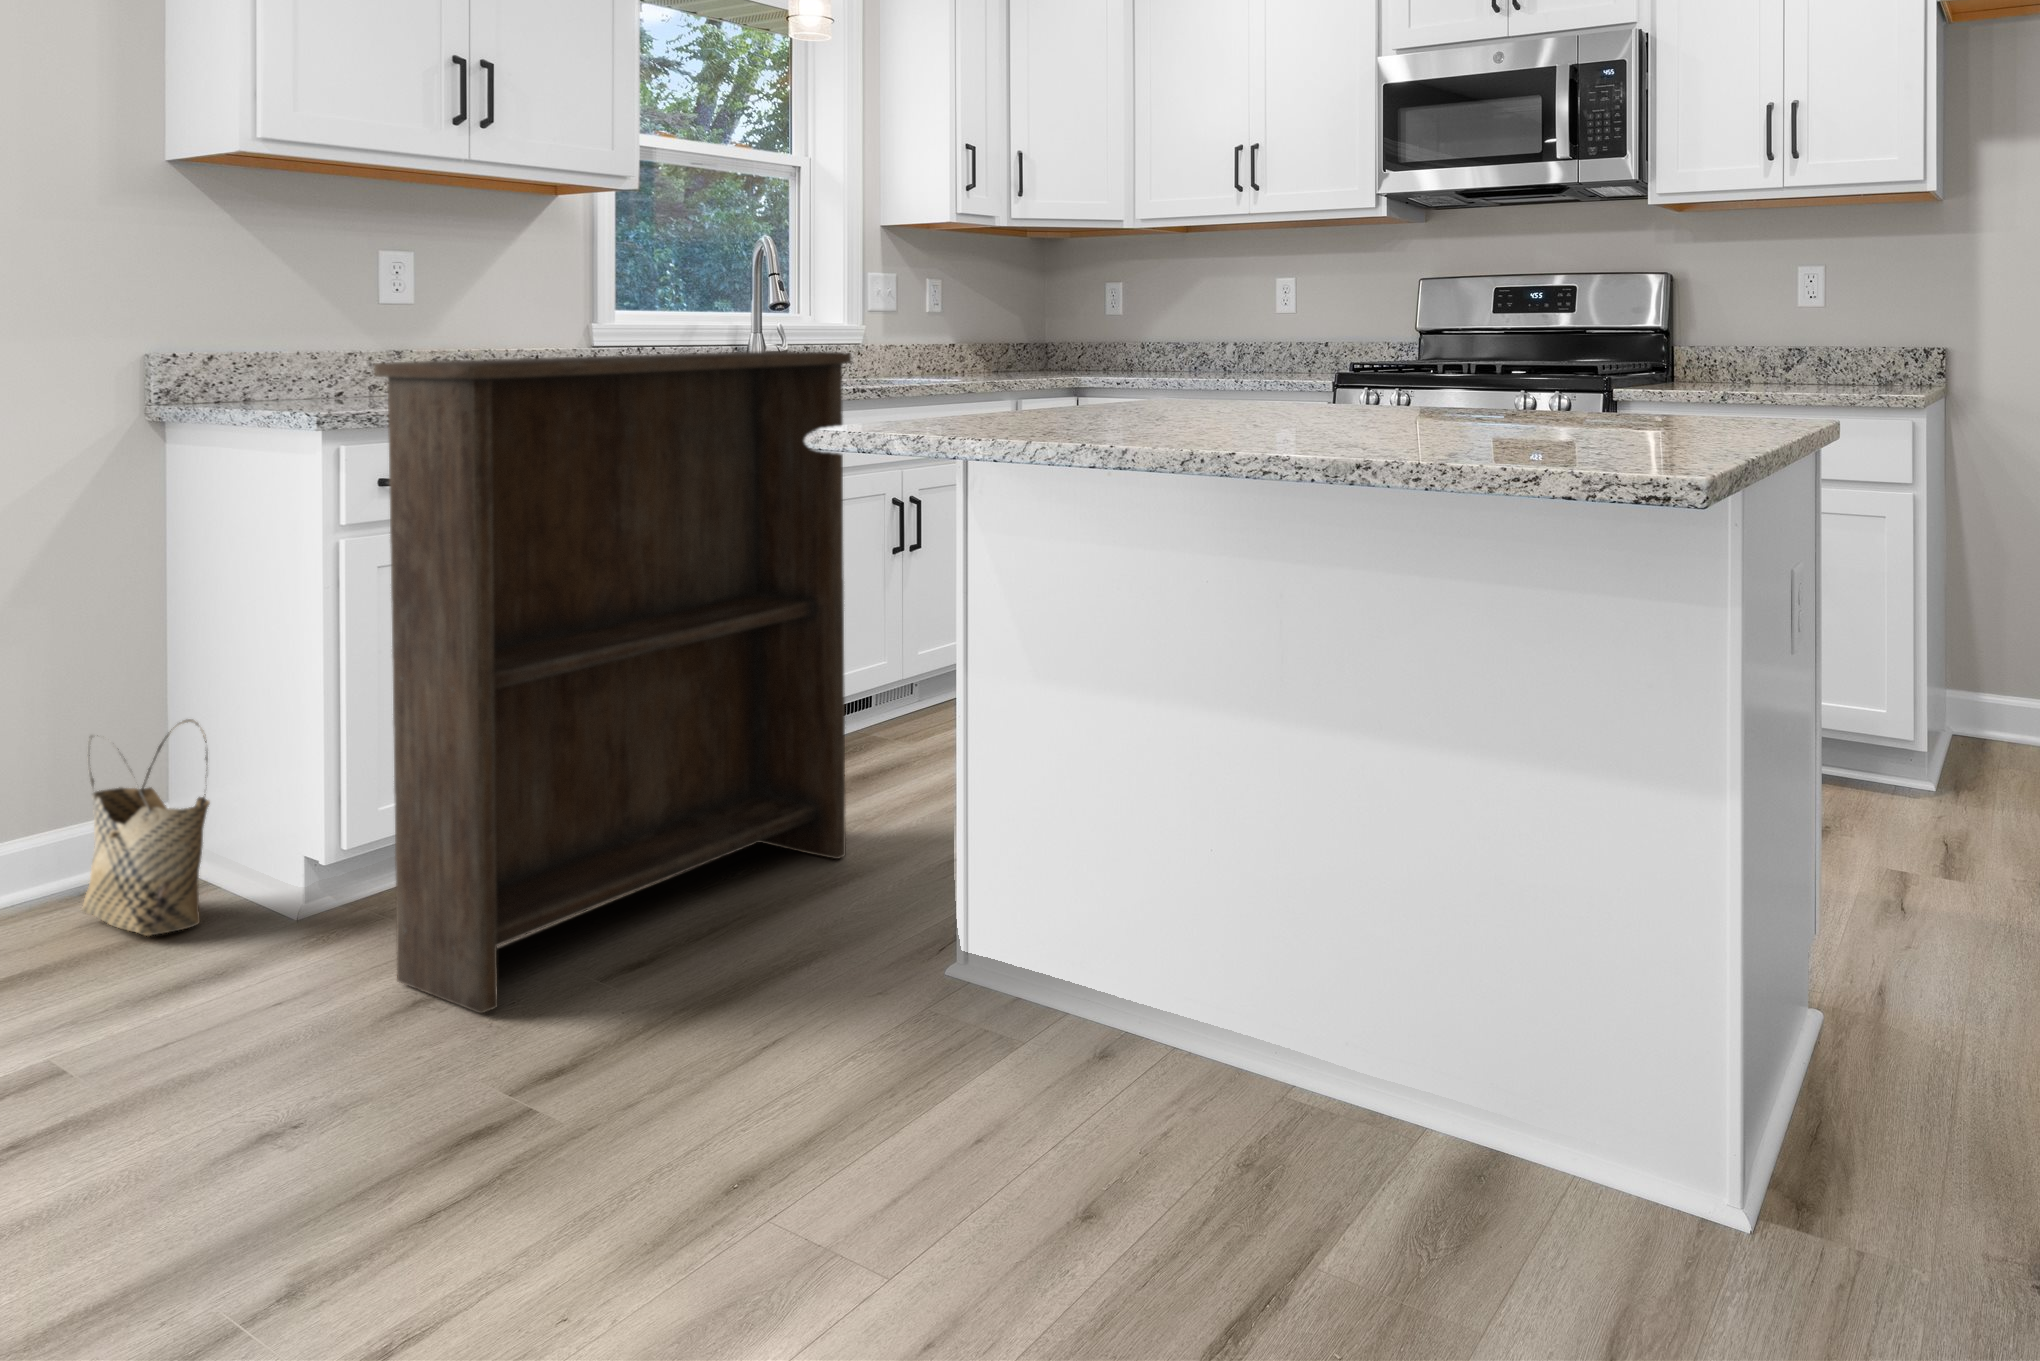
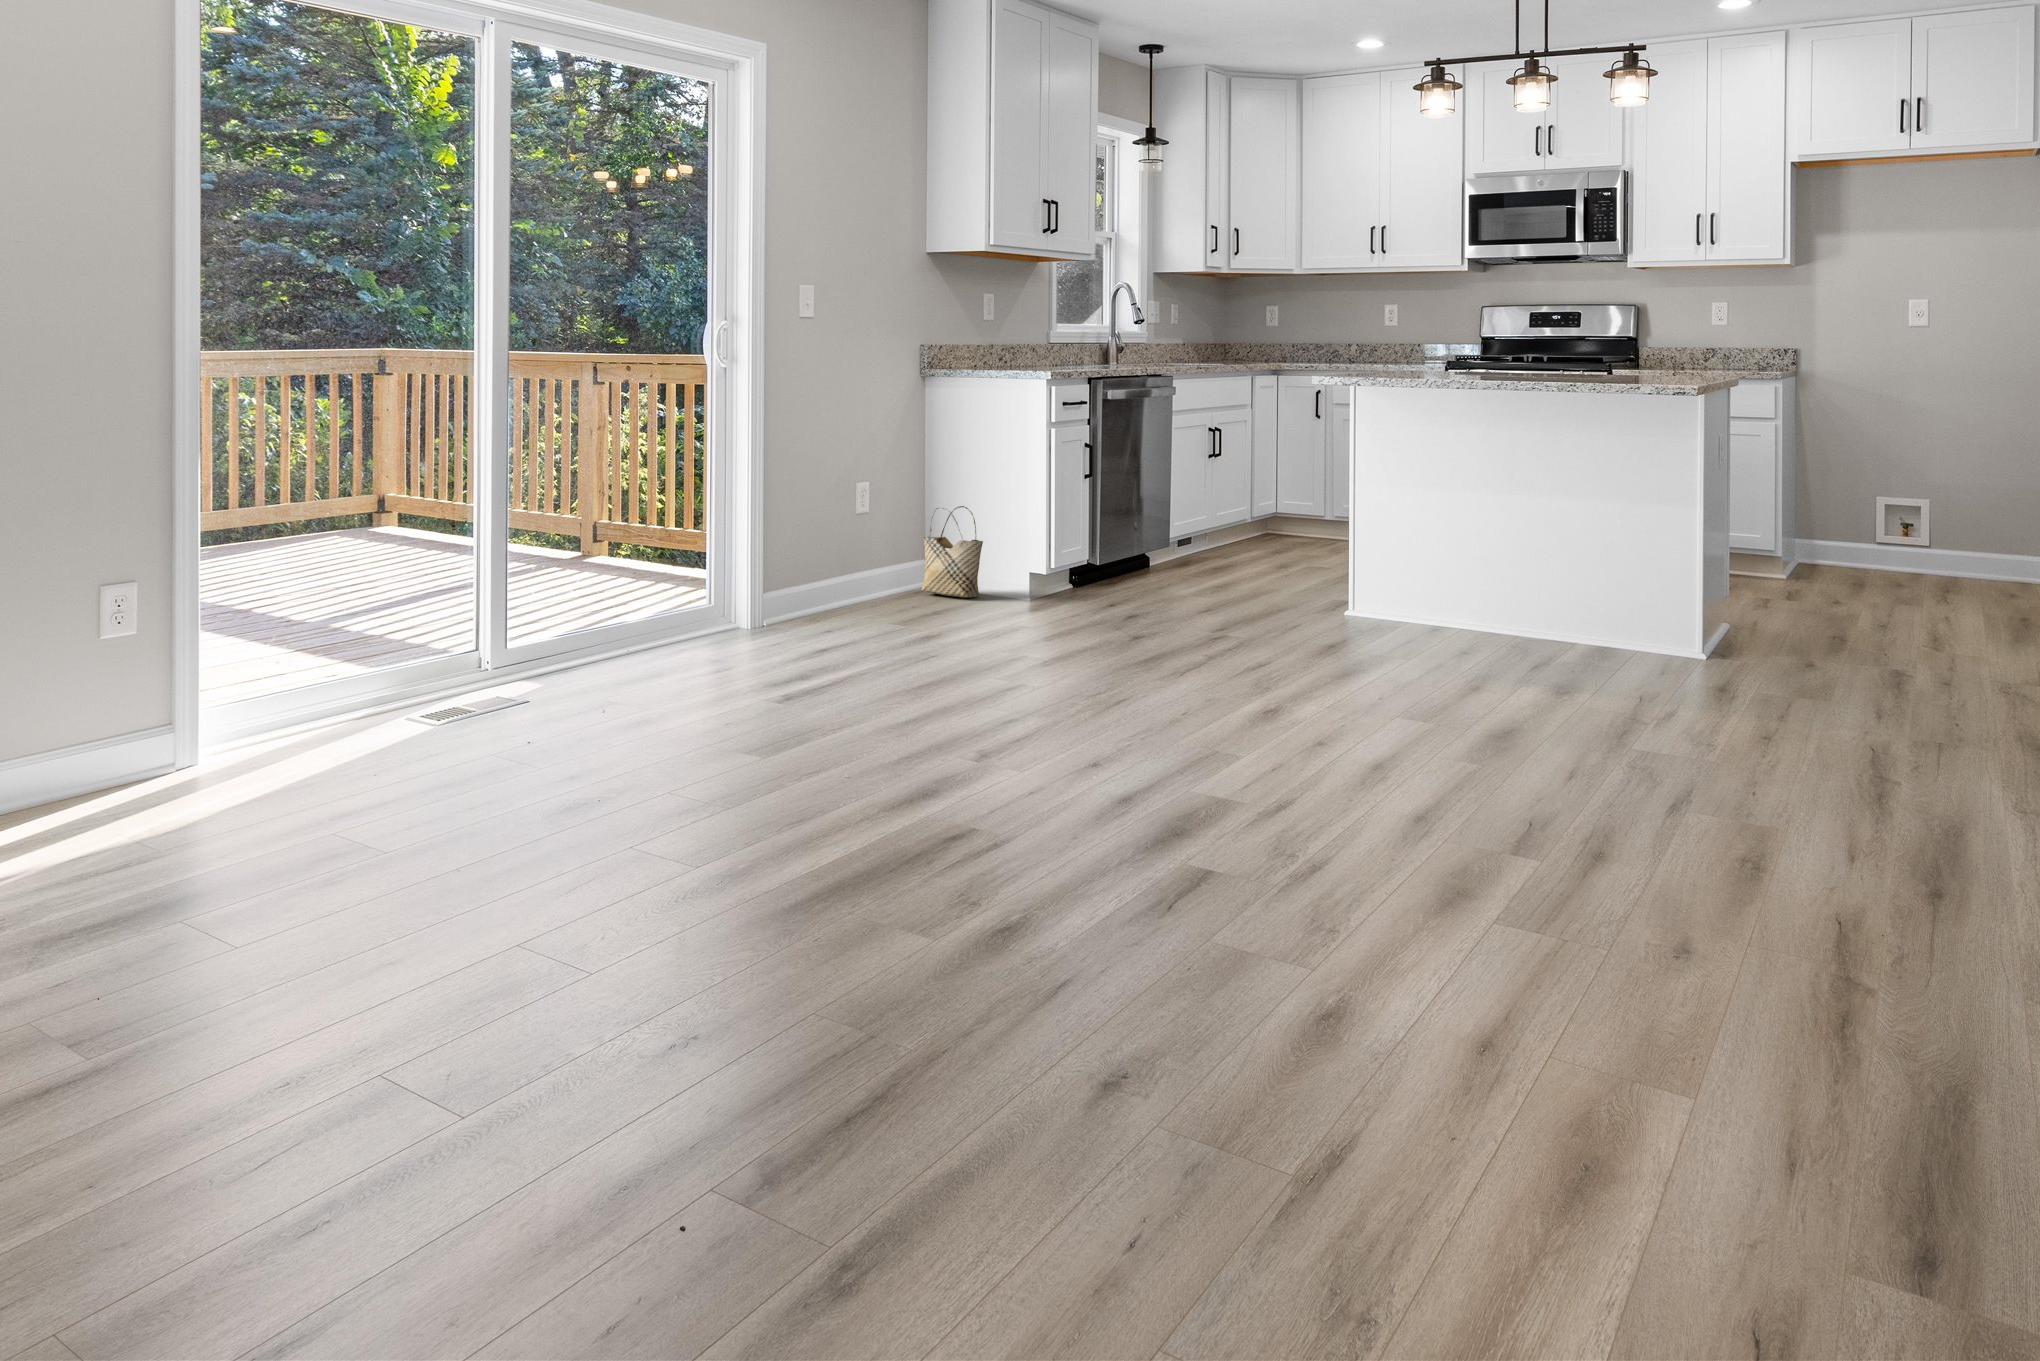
bookshelf: present [373,351,852,1013] -> none [1097,341,1252,615]

